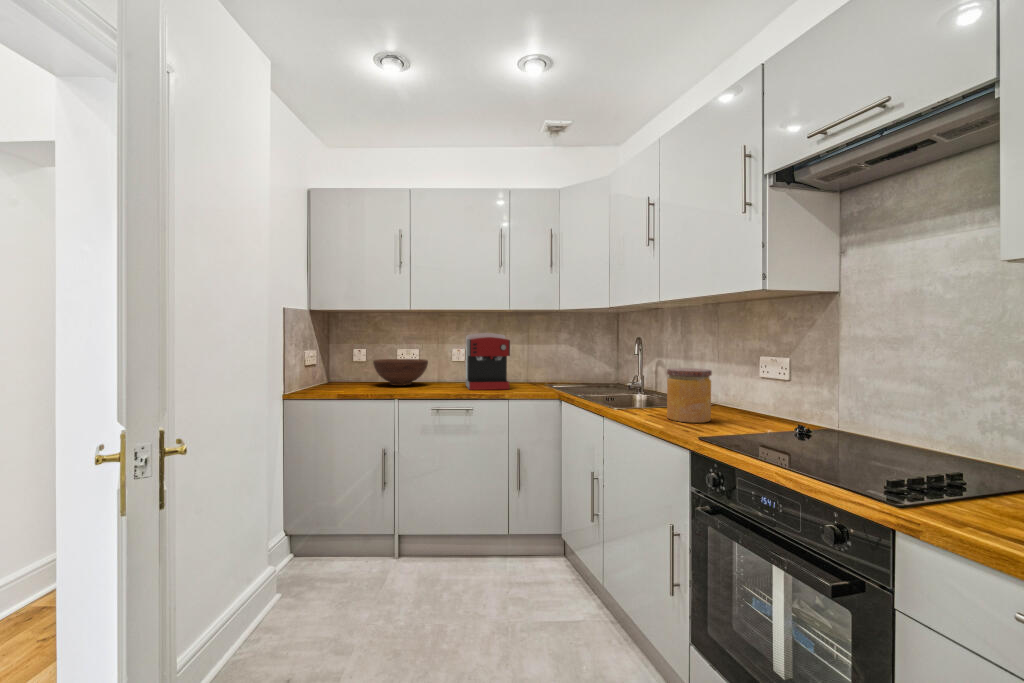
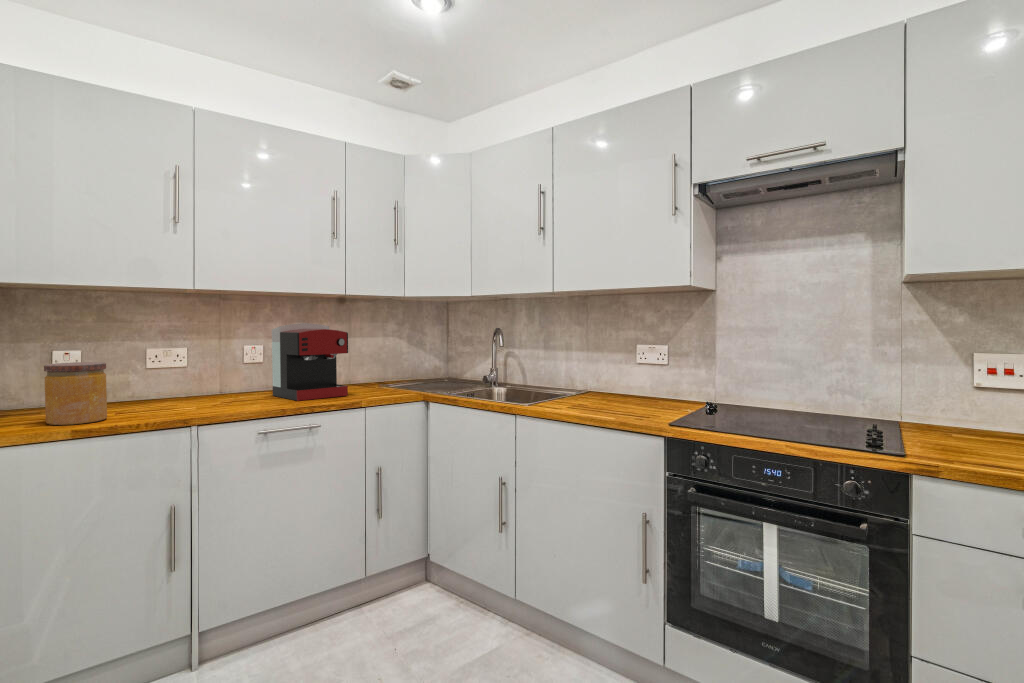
fruit bowl: present [373,359,428,386] -> none [118,363,216,405]
jar: present [667,368,712,423] -> present [44,362,107,425]

